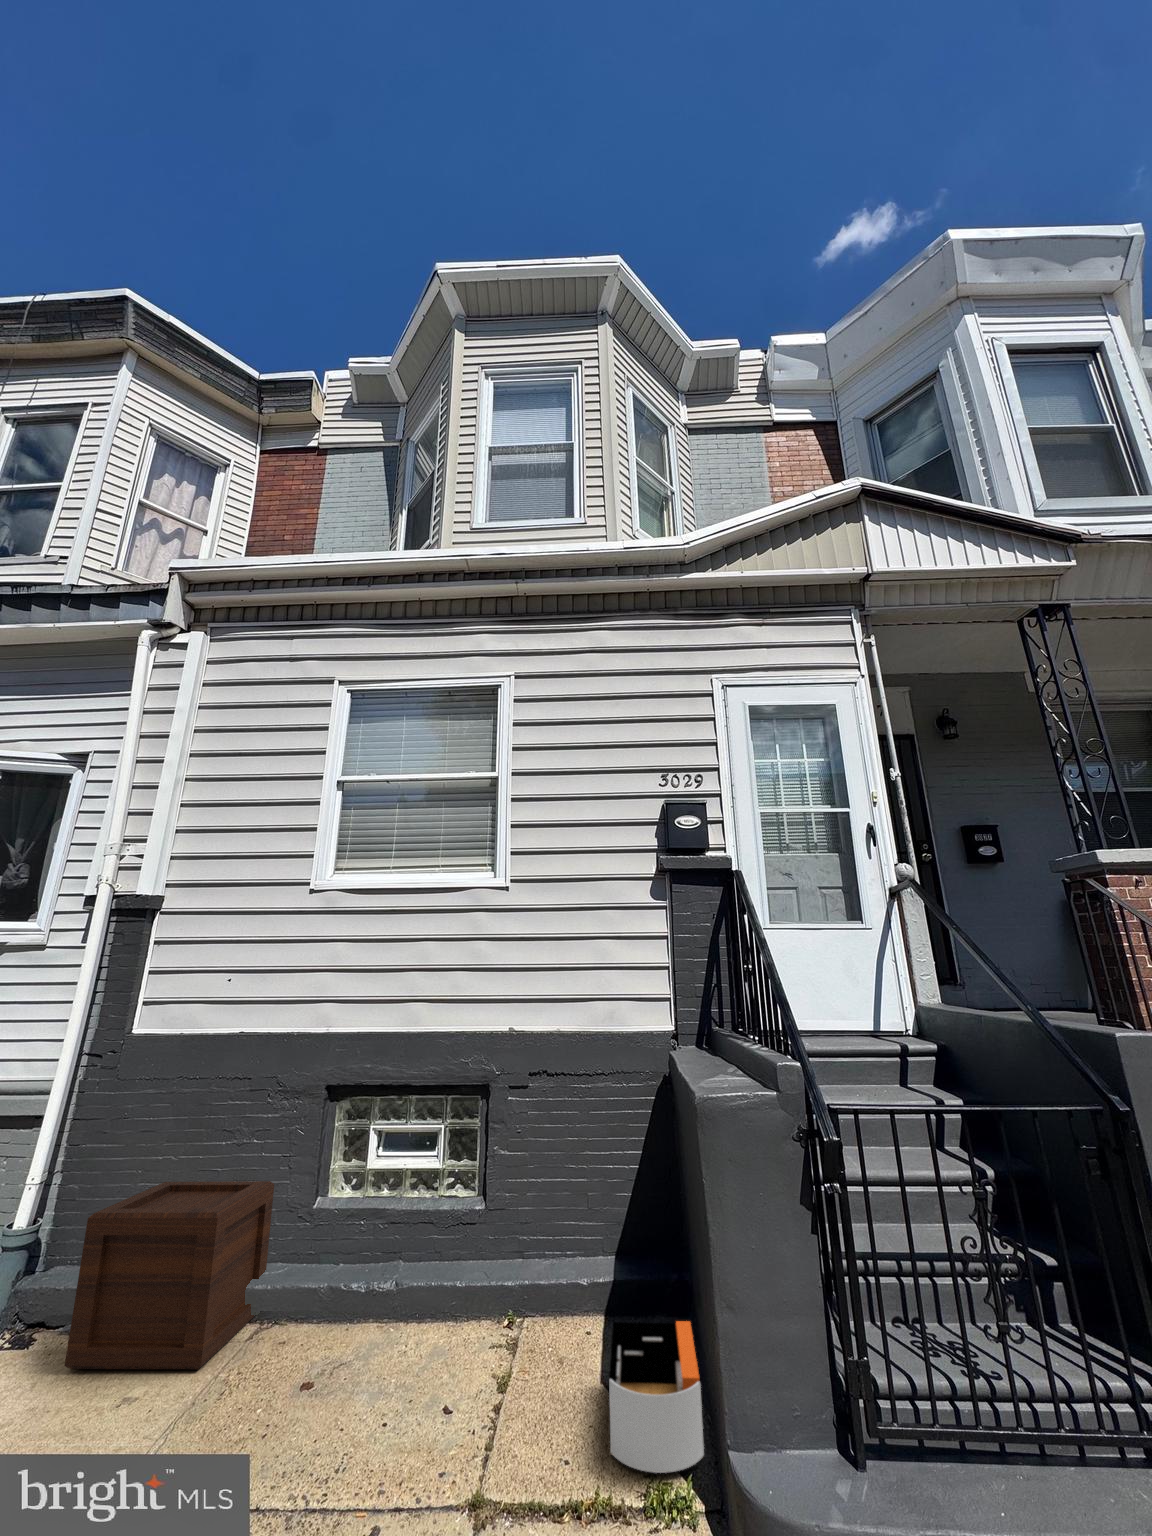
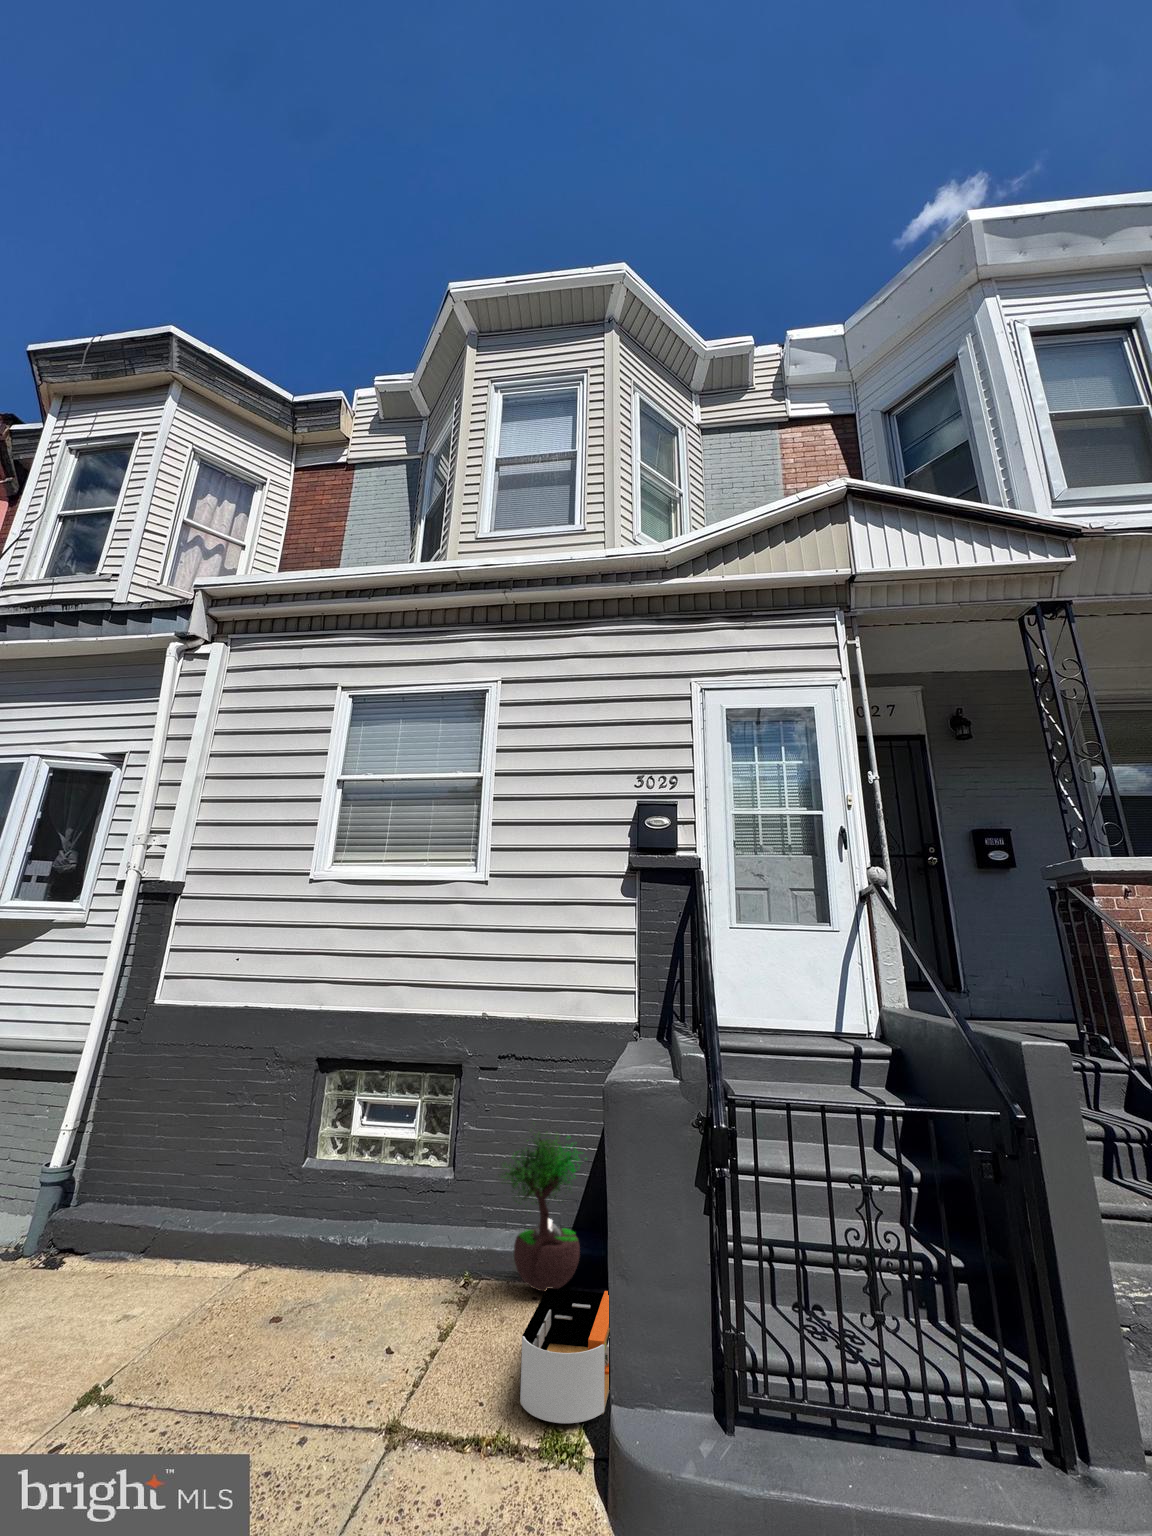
potted tree: none [540,1142,635,1325] -> present [502,1132,581,1291]
wooden crate: present [65,1181,274,1369] -> none [78,1139,270,1304]

